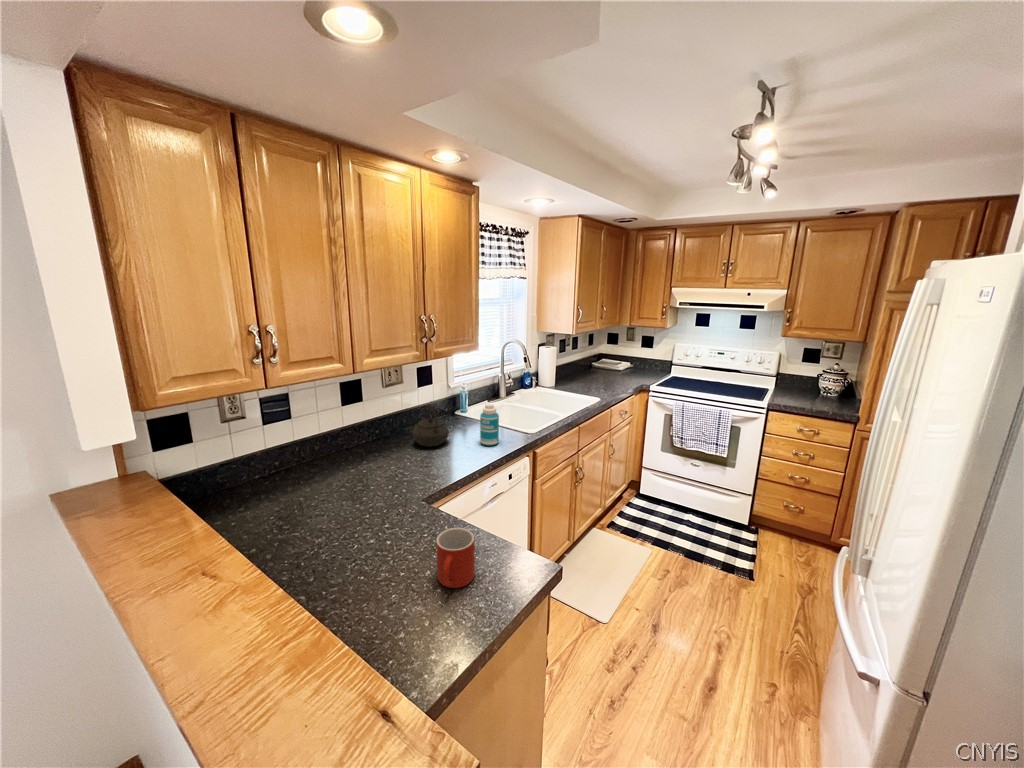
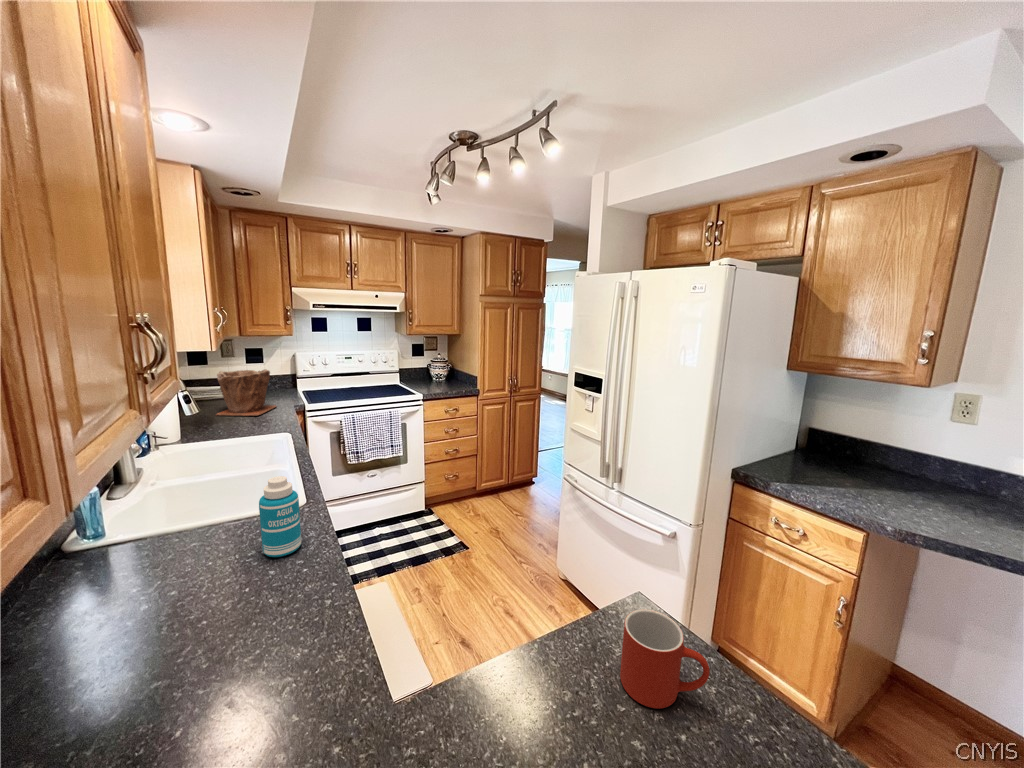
plant pot: none [590,350,630,384] -> present [216,369,276,416]
kettle: present [413,404,449,447] -> none [84,534,212,645]

